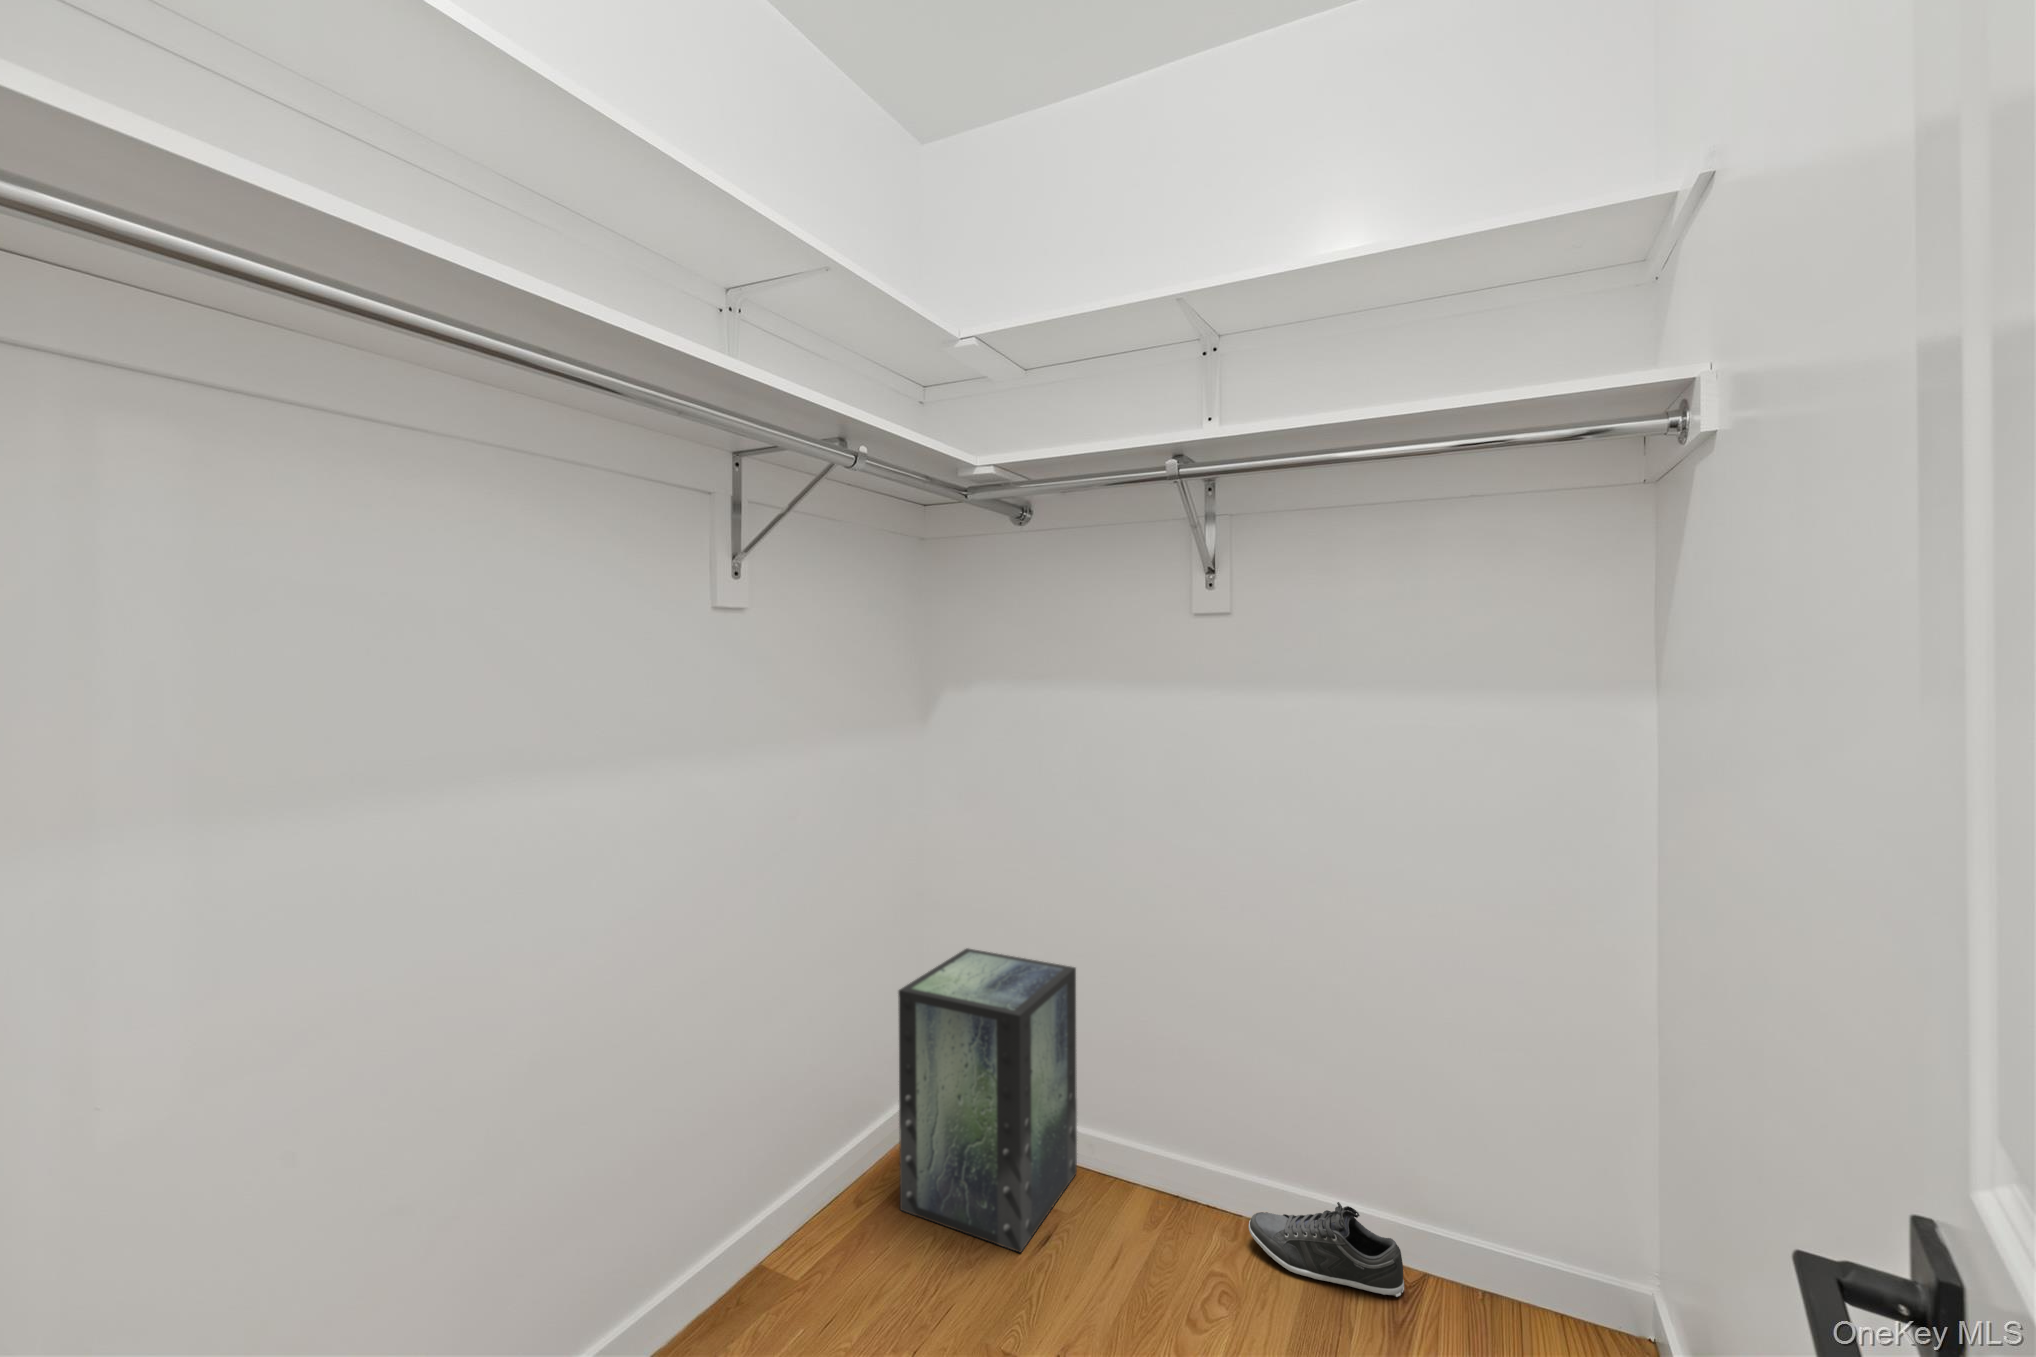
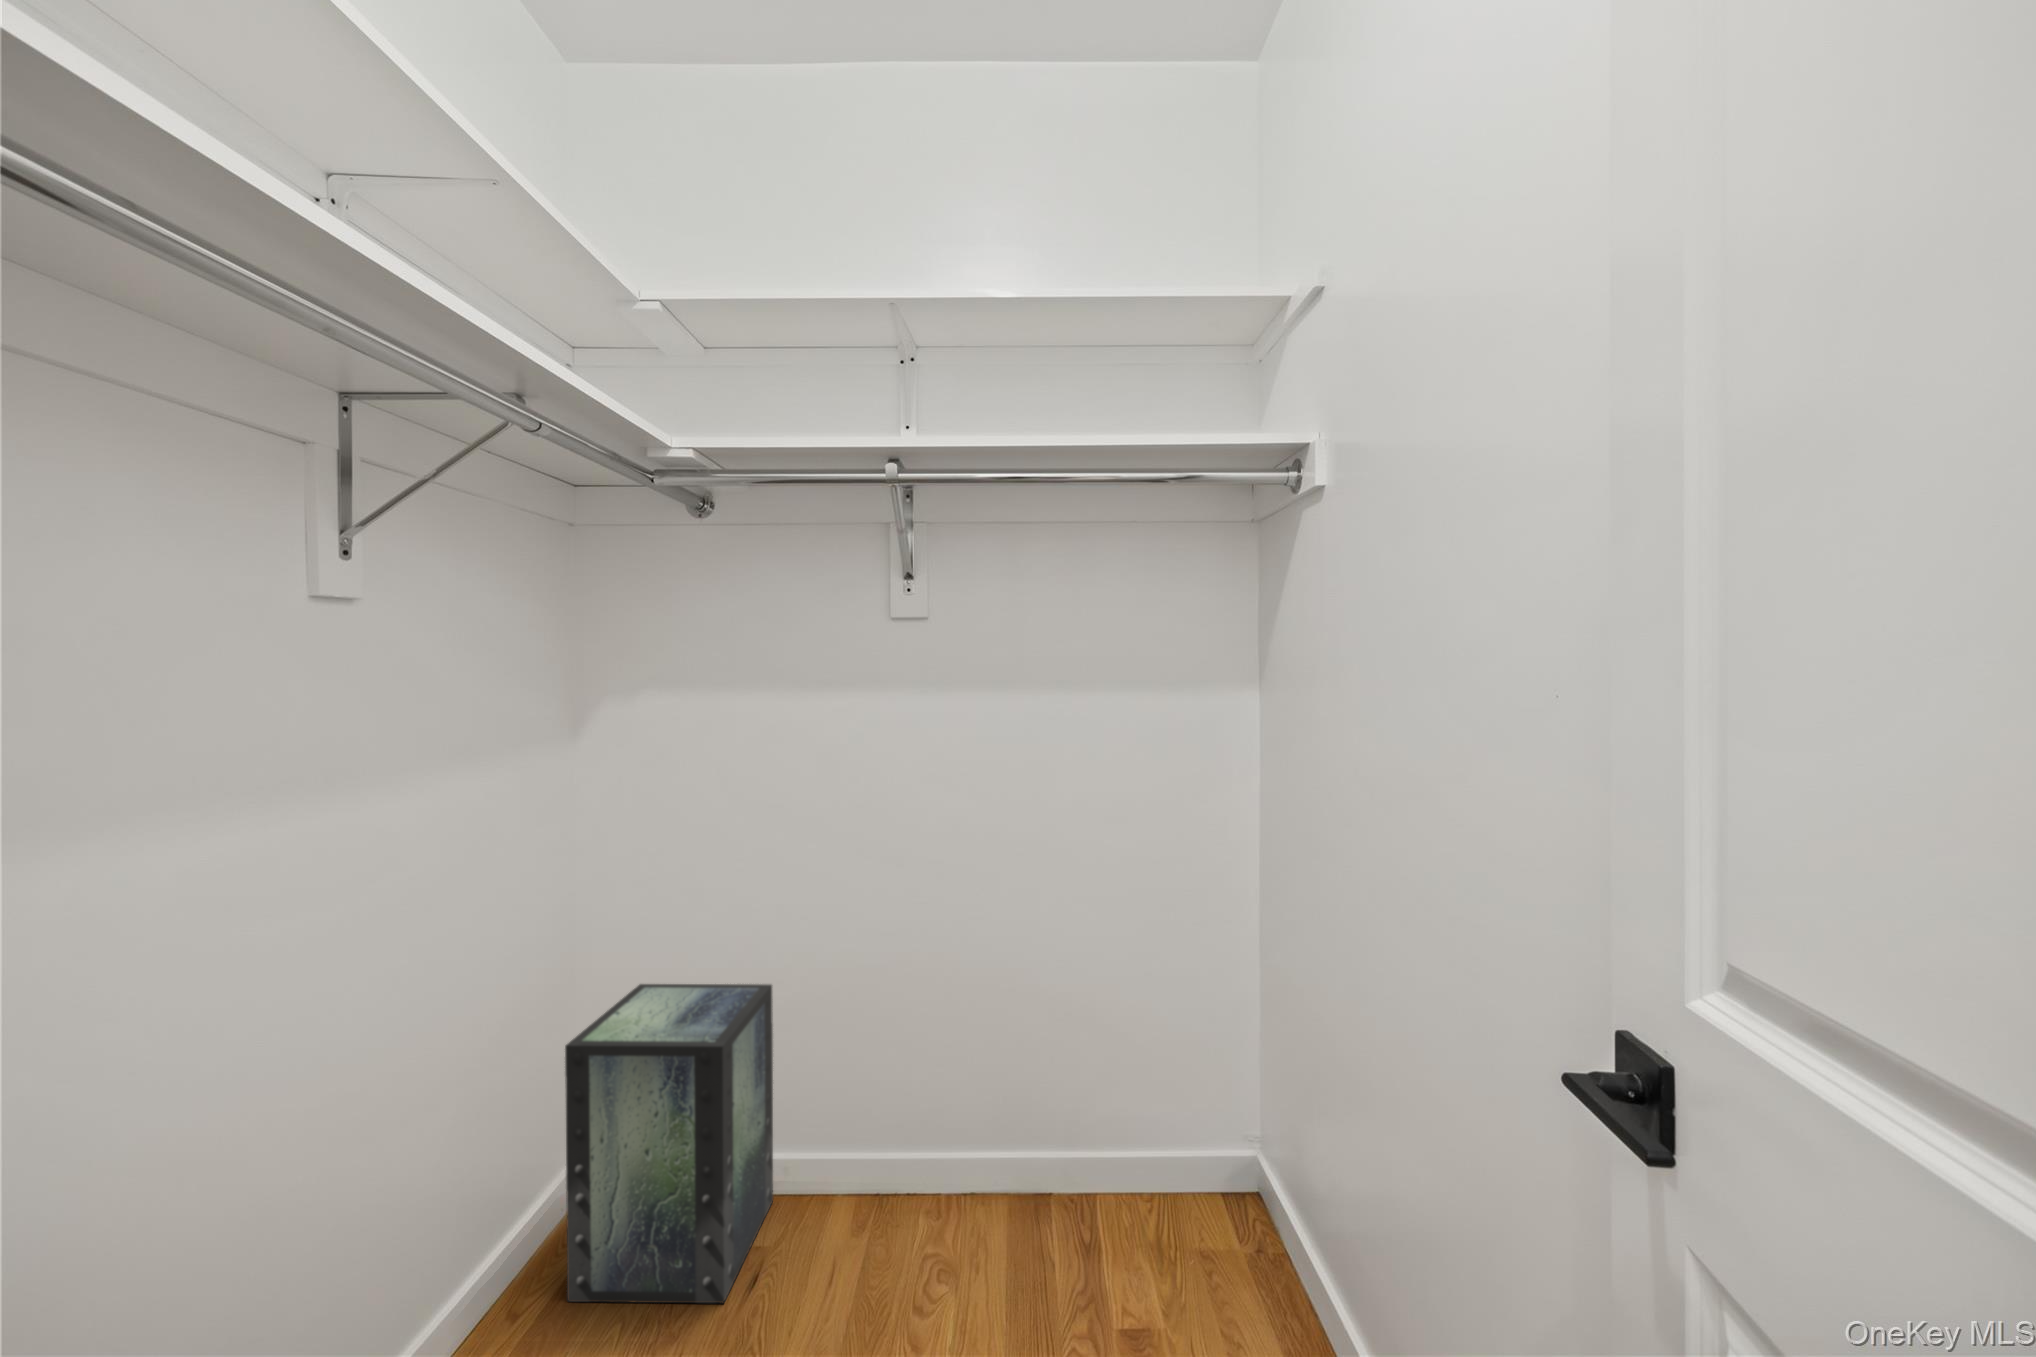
shoe: present [1249,1202,1404,1297] -> none [953,1158,1088,1235]

